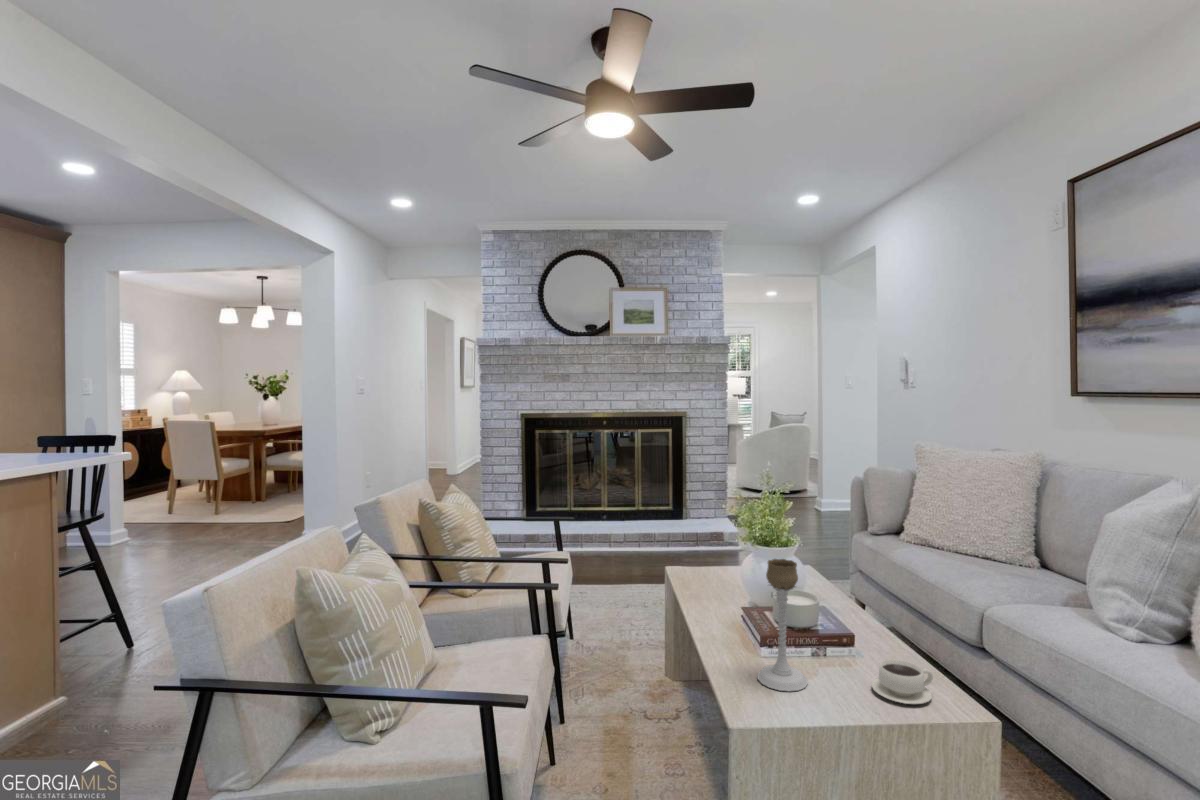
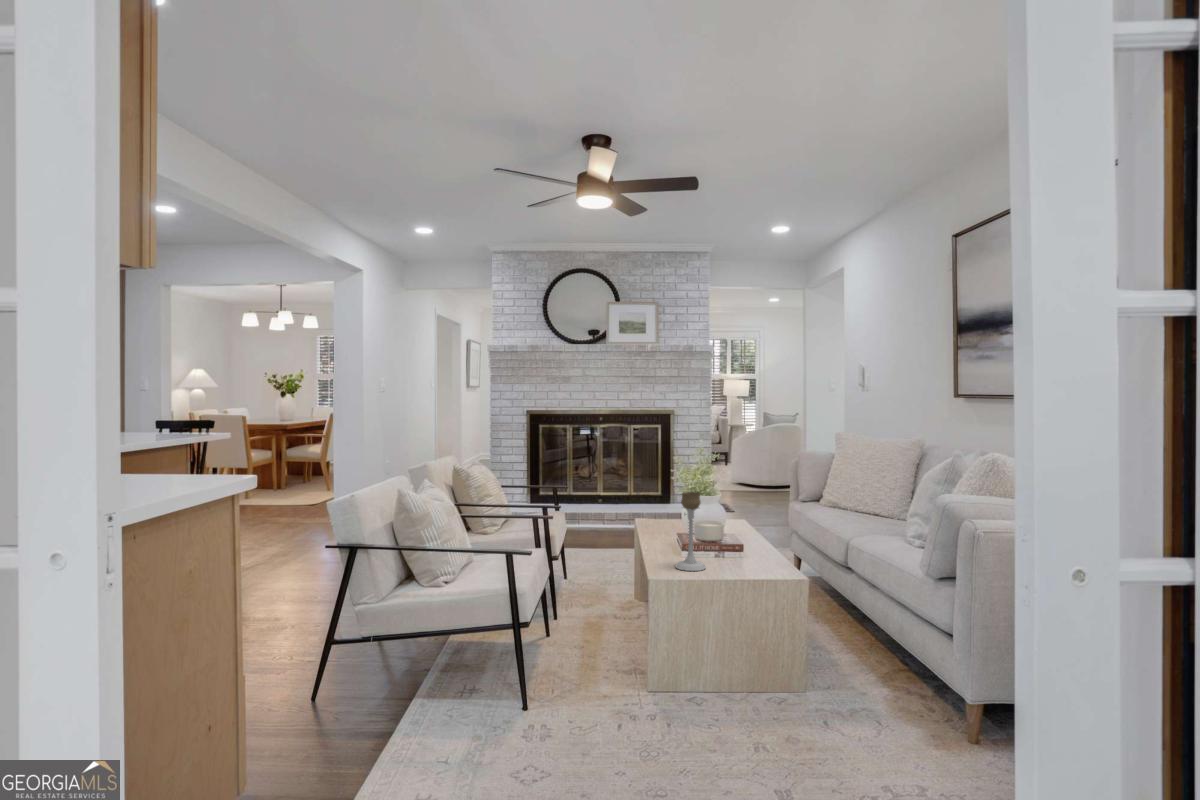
teacup: present [872,659,933,704] -> none [743,554,780,575]

